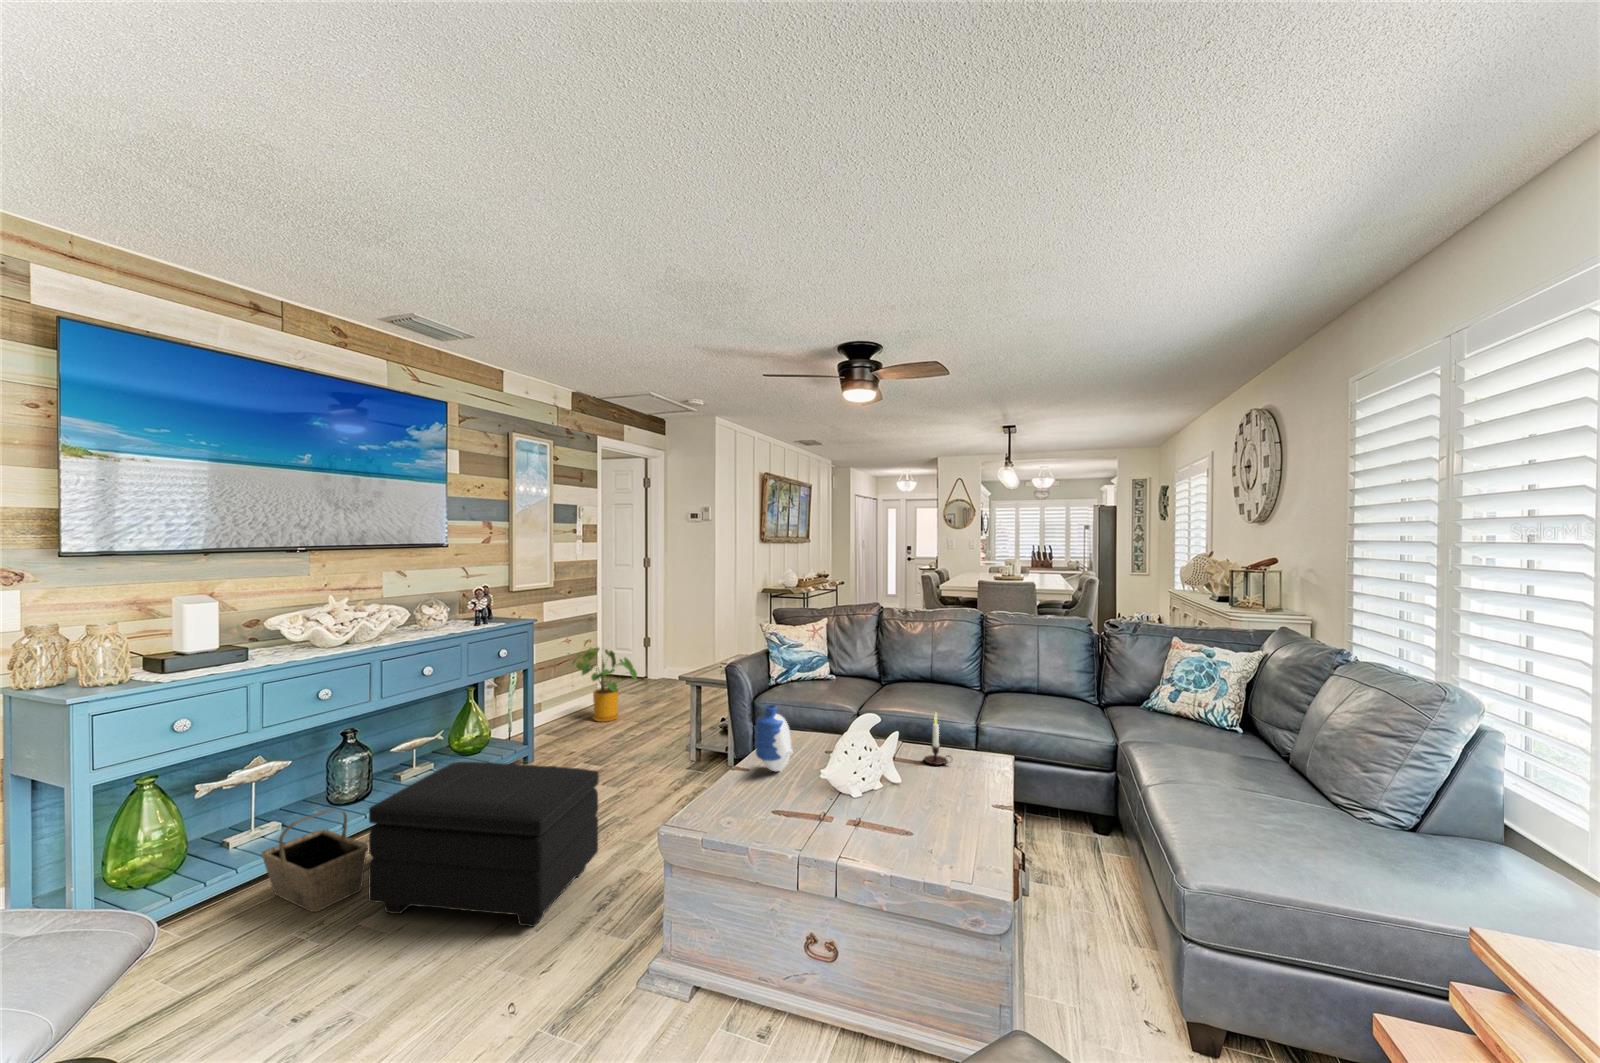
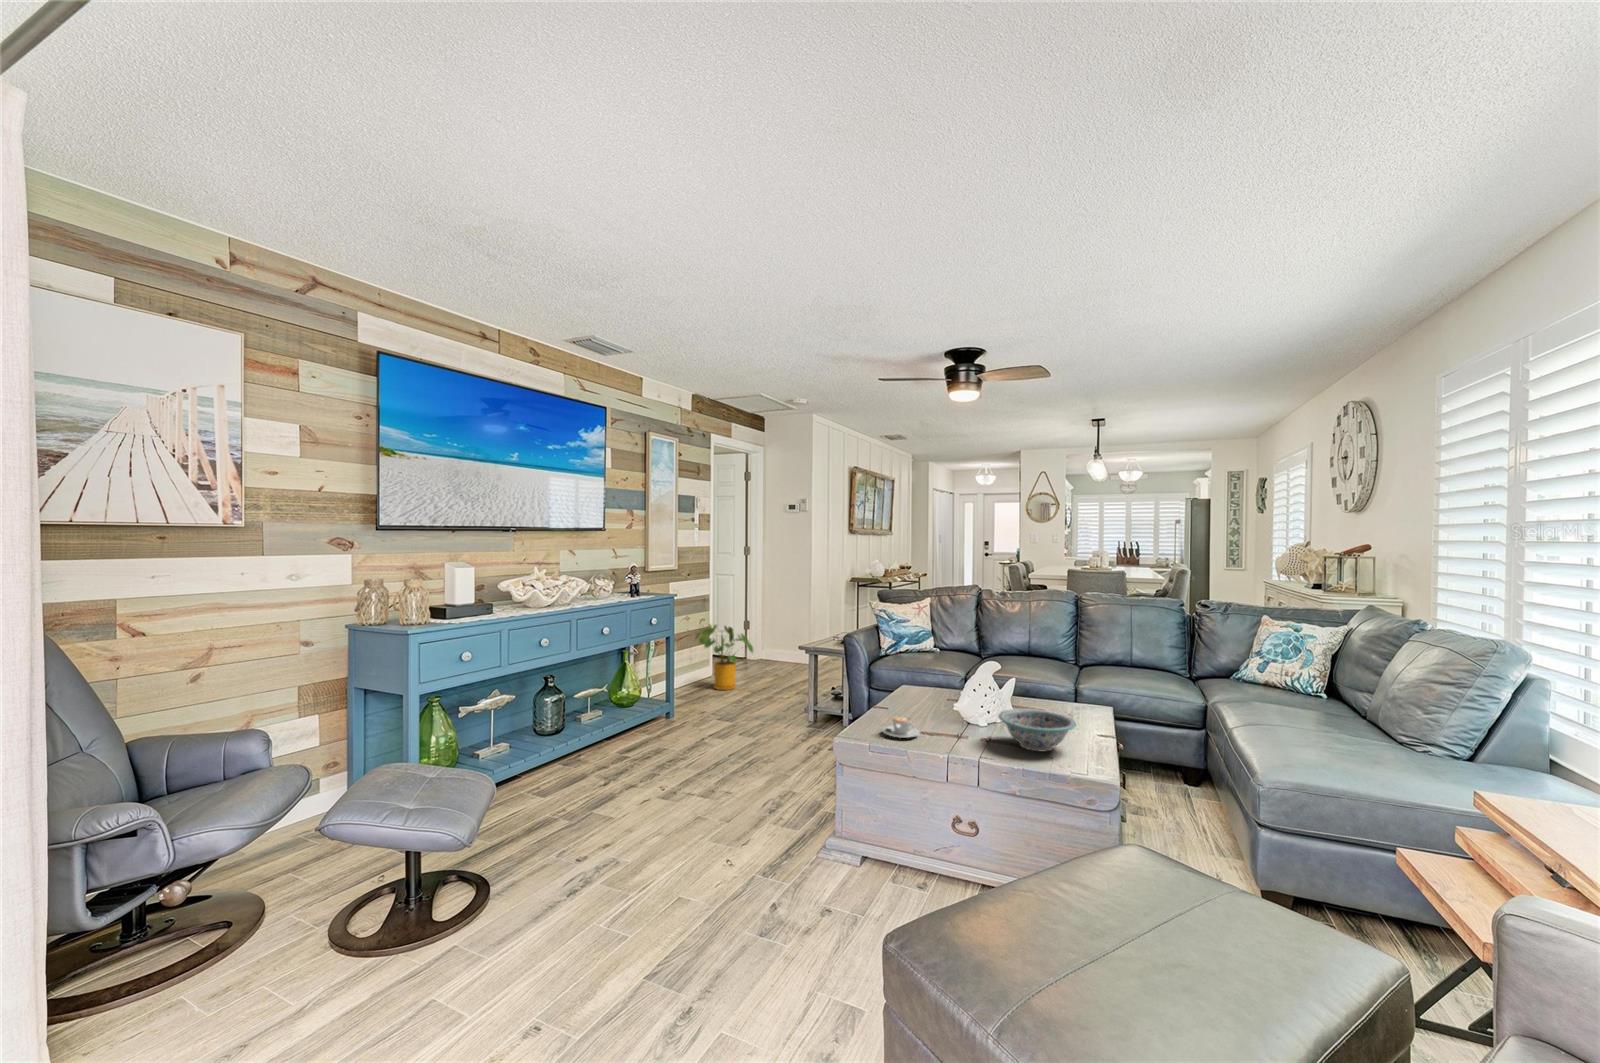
vase: present [755,705,793,771] -> none [894,656,925,711]
candle: present [924,714,951,765] -> none [1034,667,1060,711]
footstool: present [368,762,599,927] -> none [595,700,759,822]
decorative bowl: none [869,775,963,837] -> present [999,709,1076,752]
coffee cup: none [727,791,774,822] -> present [883,717,920,738]
basket: present [262,809,368,912] -> none [508,731,585,806]

